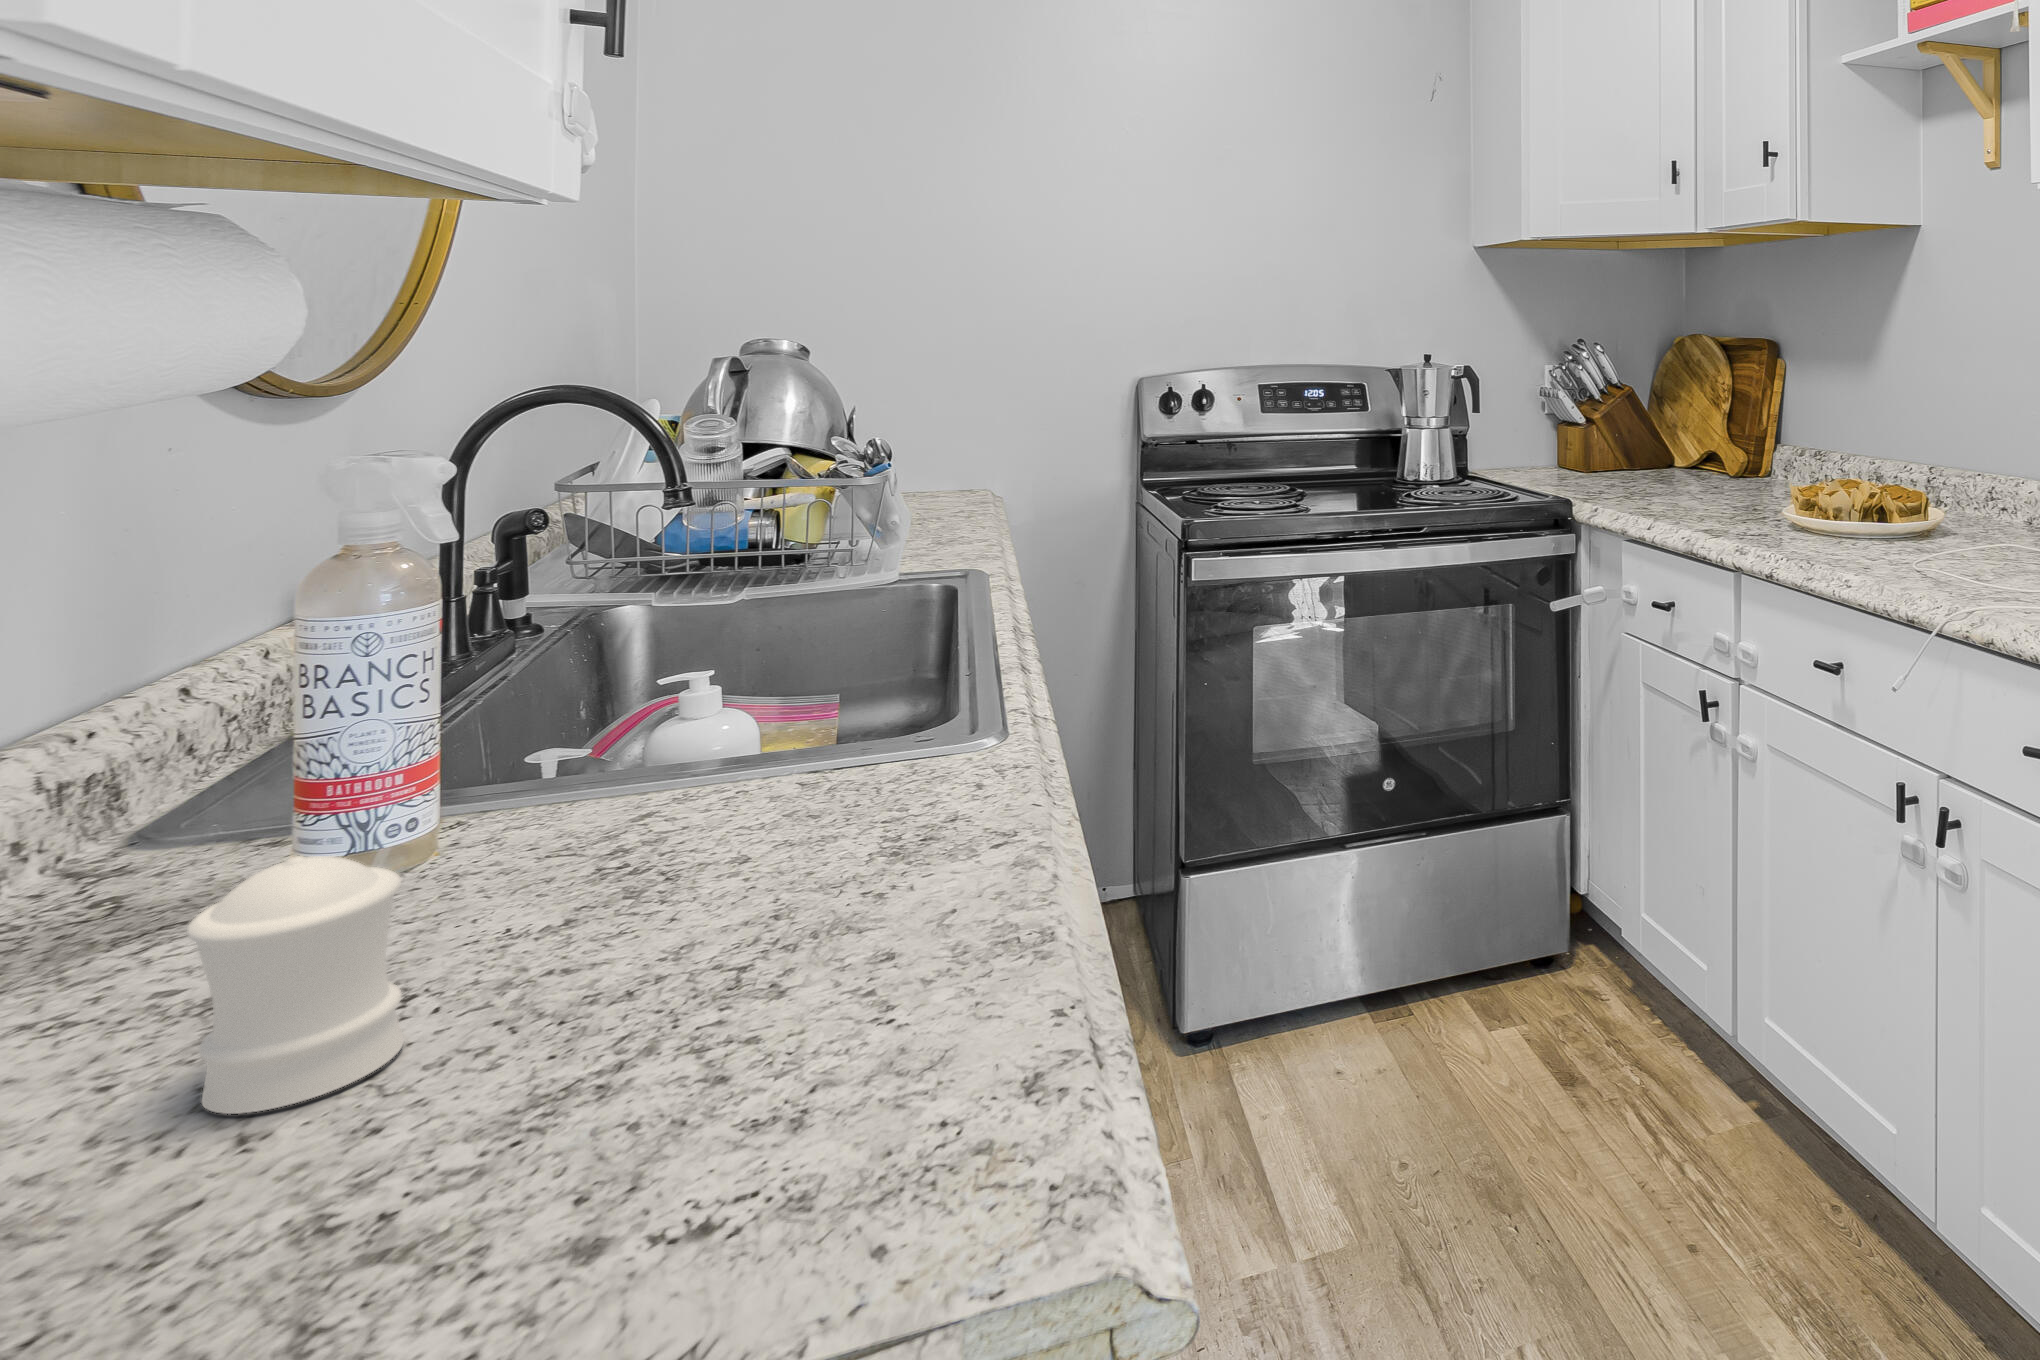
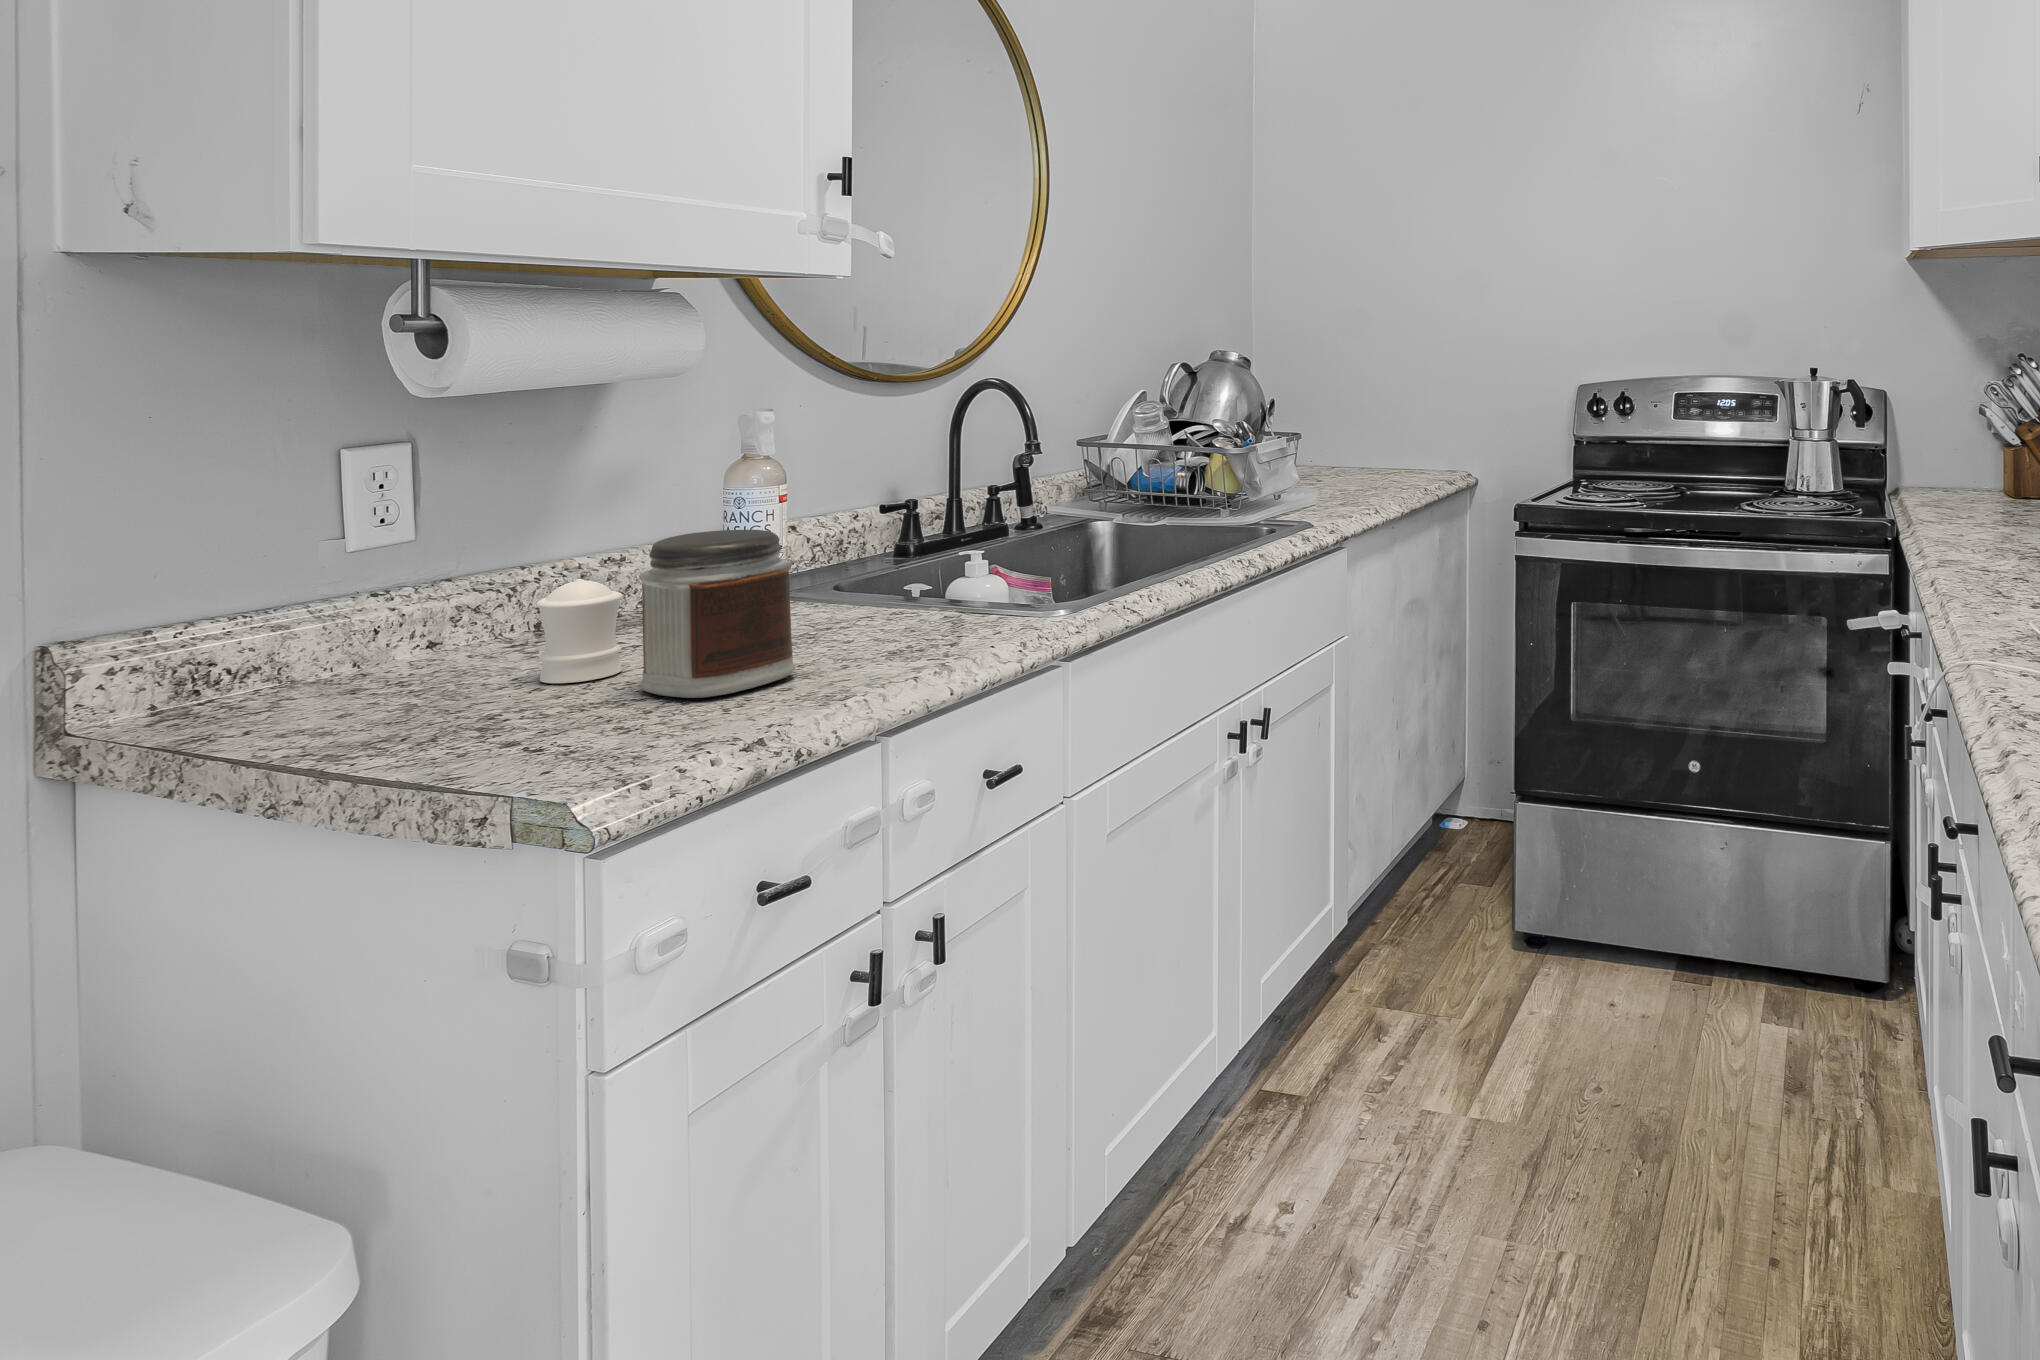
jar: none [563,676,854,1044] -> present [639,530,795,698]

